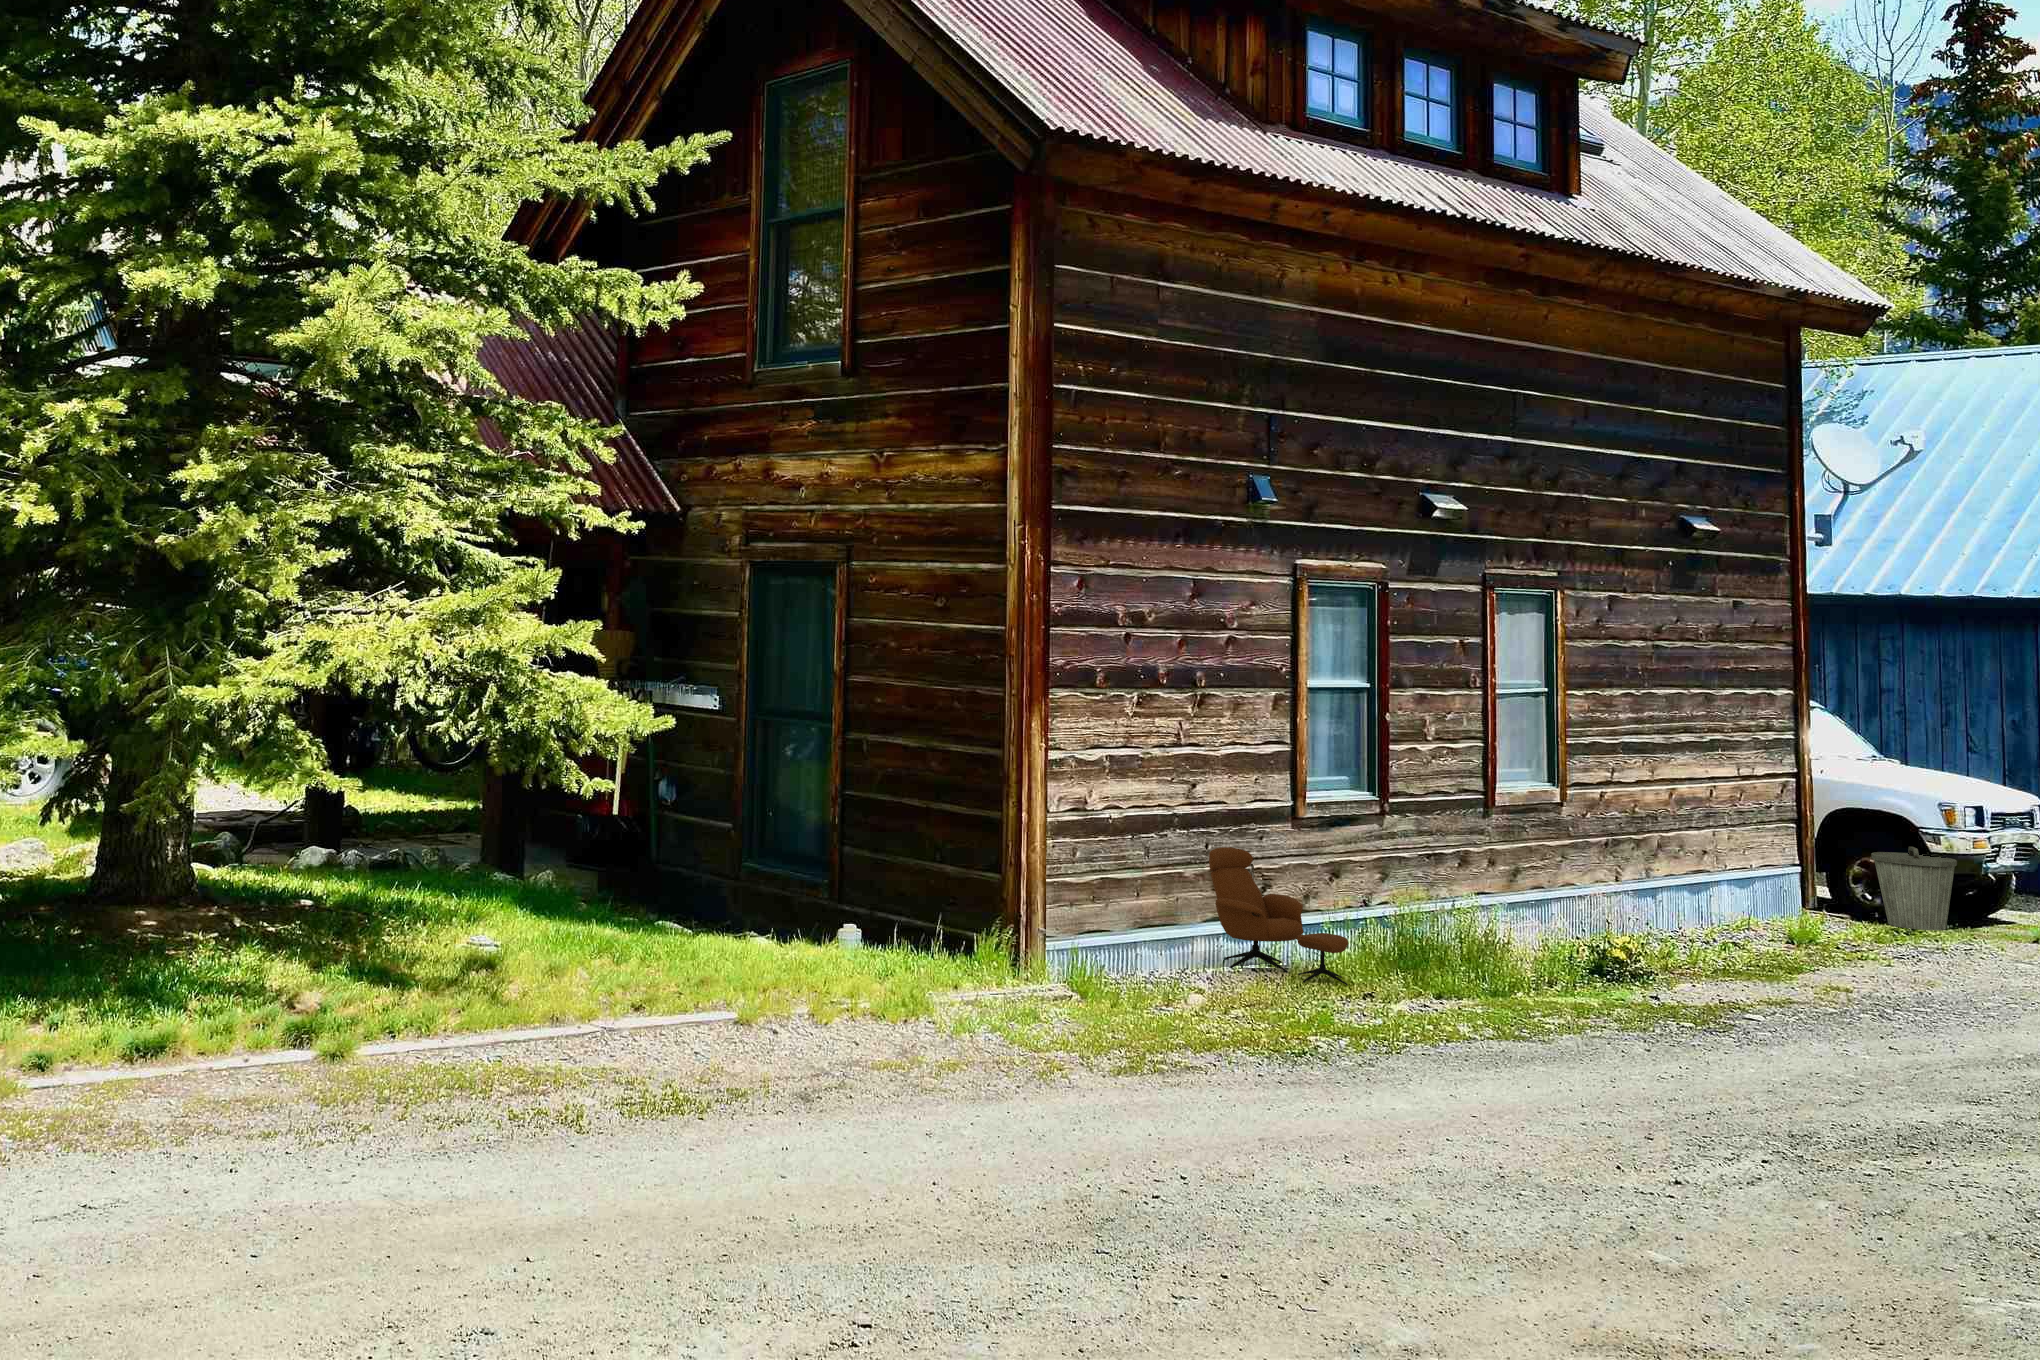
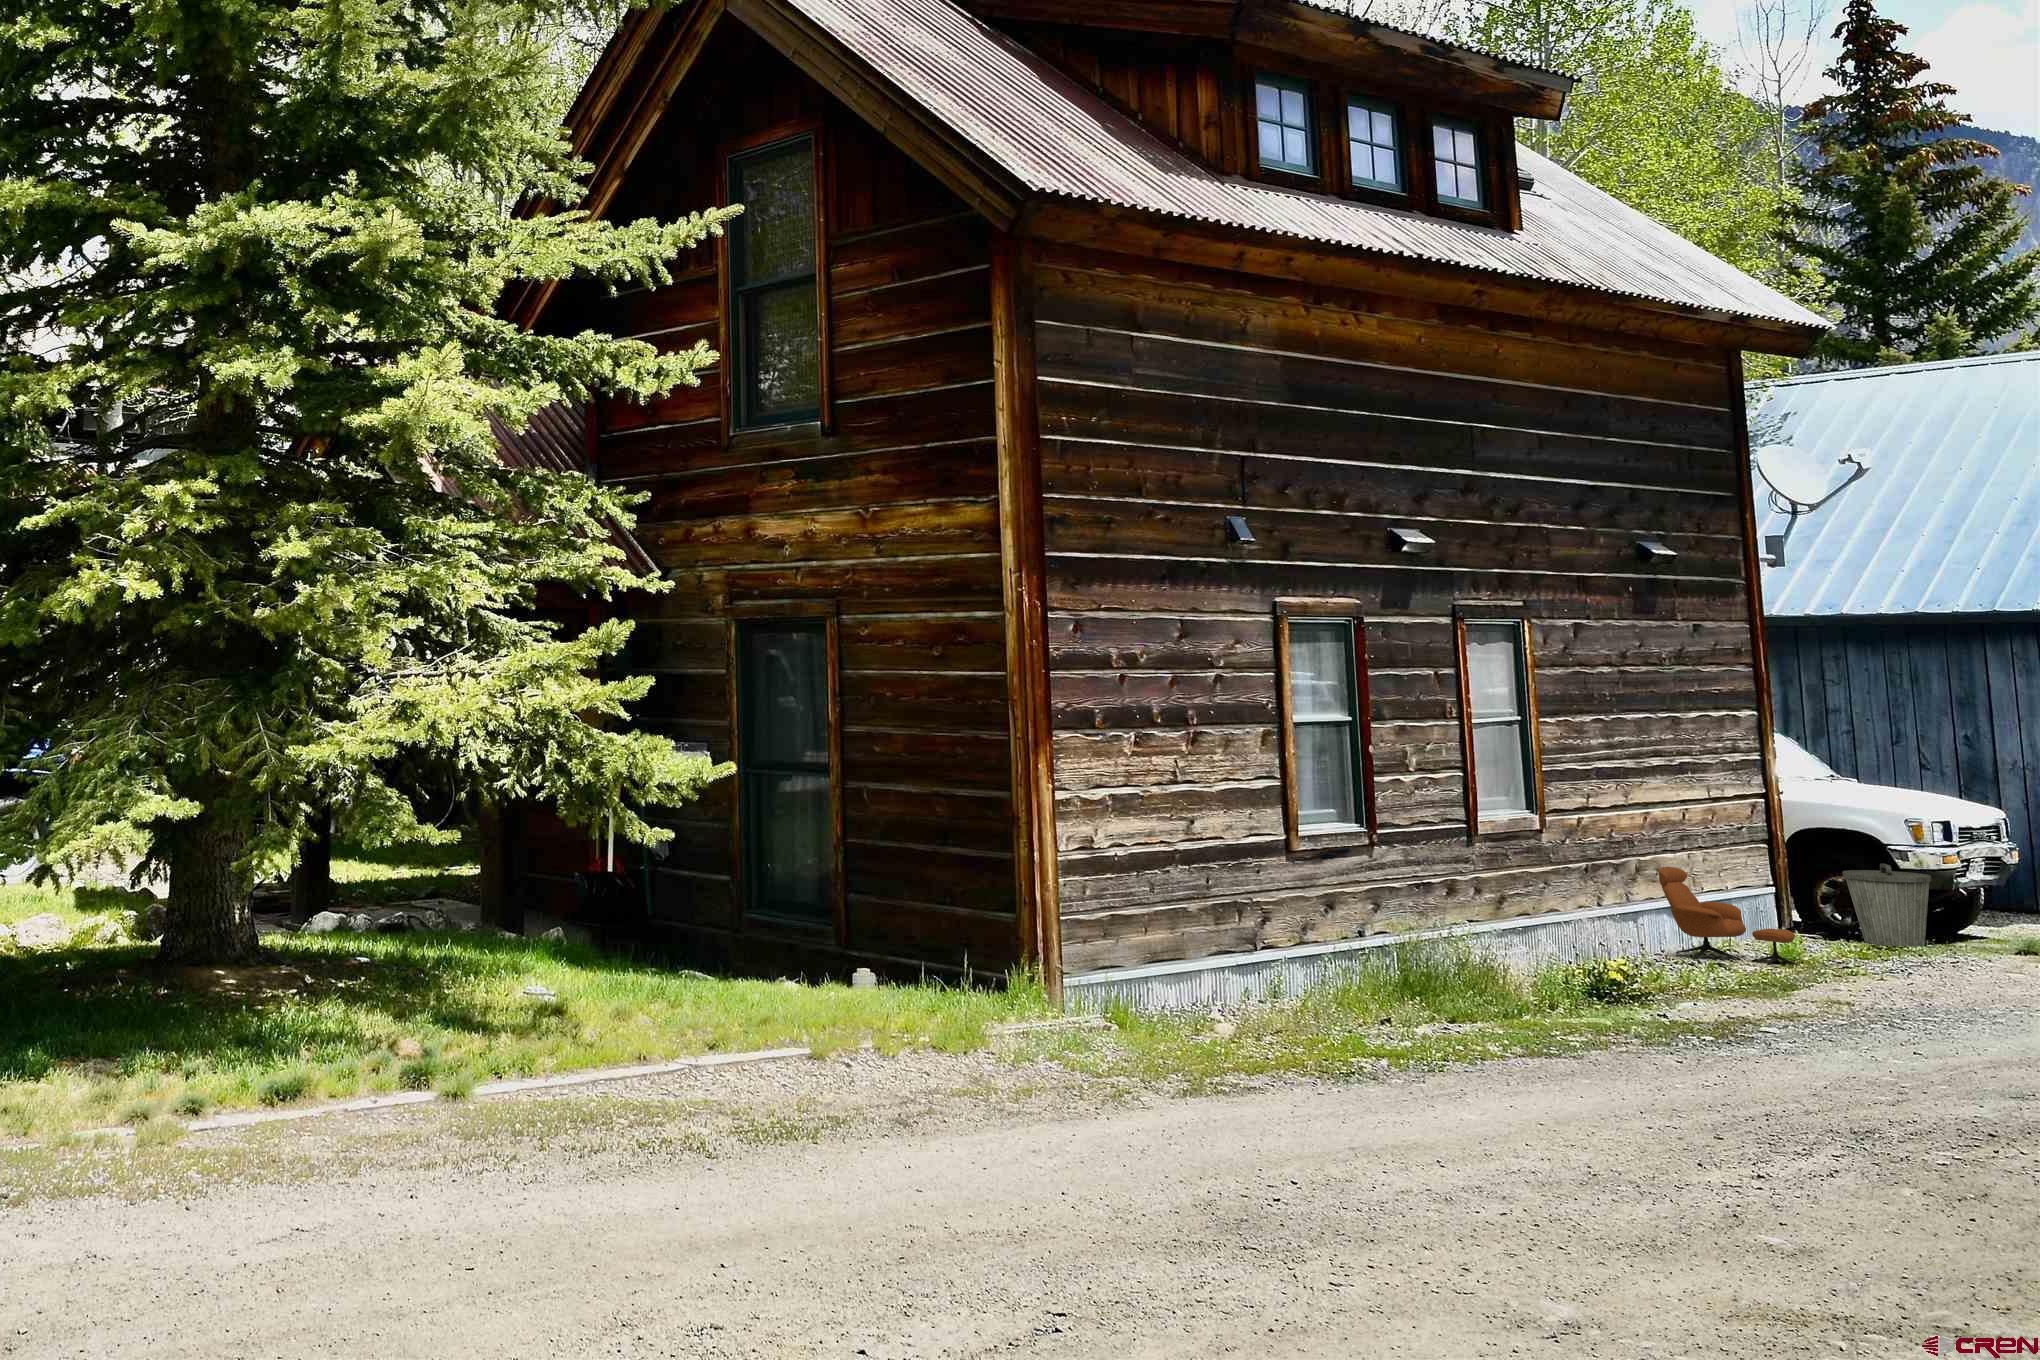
lounge chair: present [1209,847,1348,985] -> present [1659,867,1801,966]

